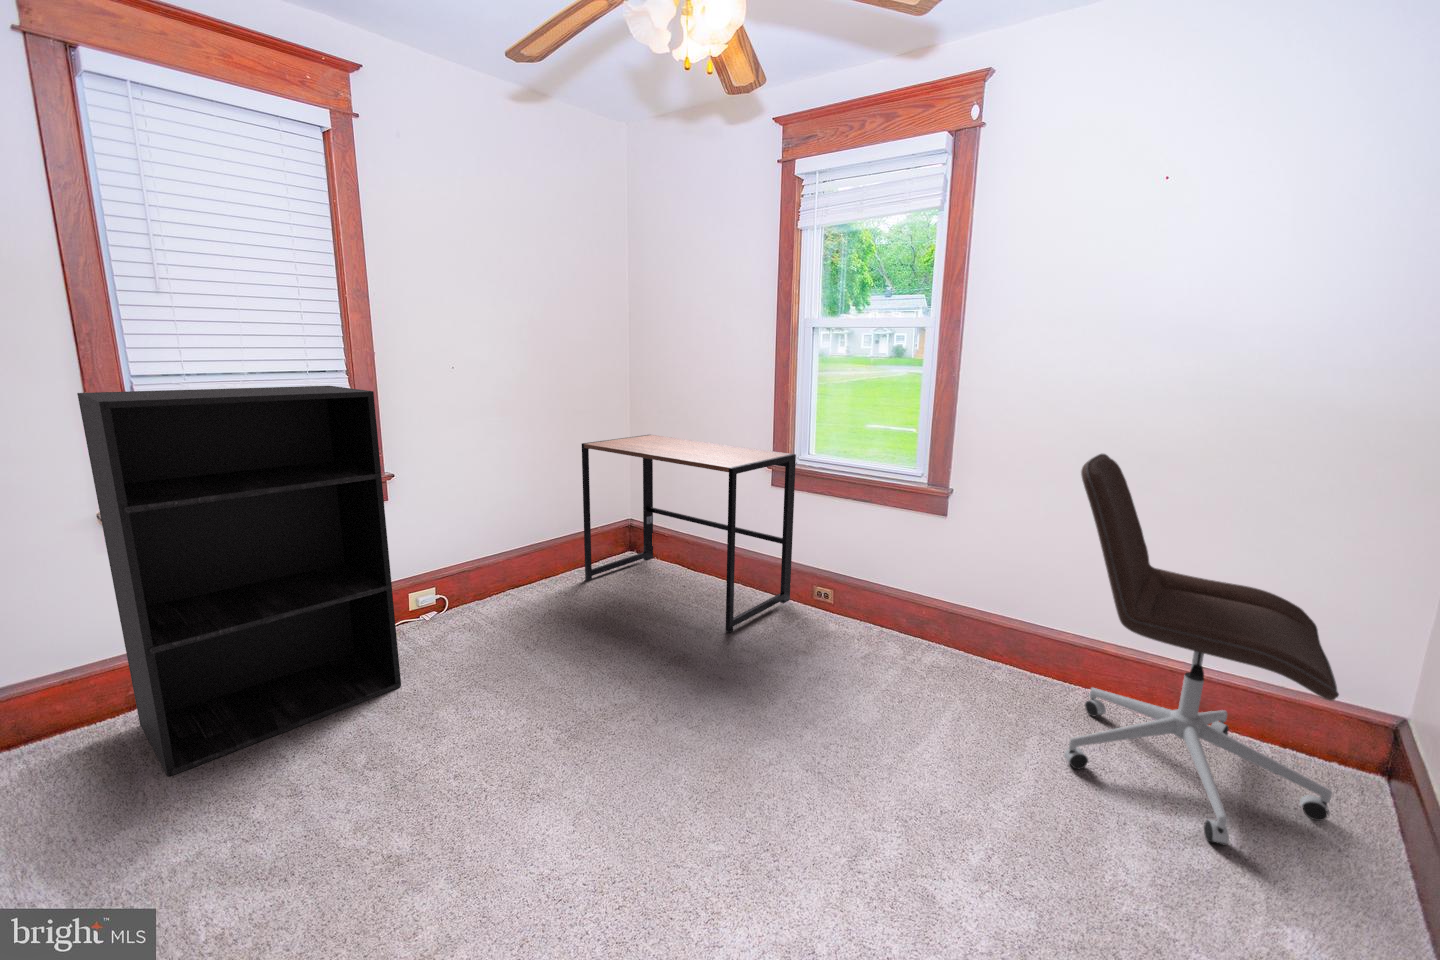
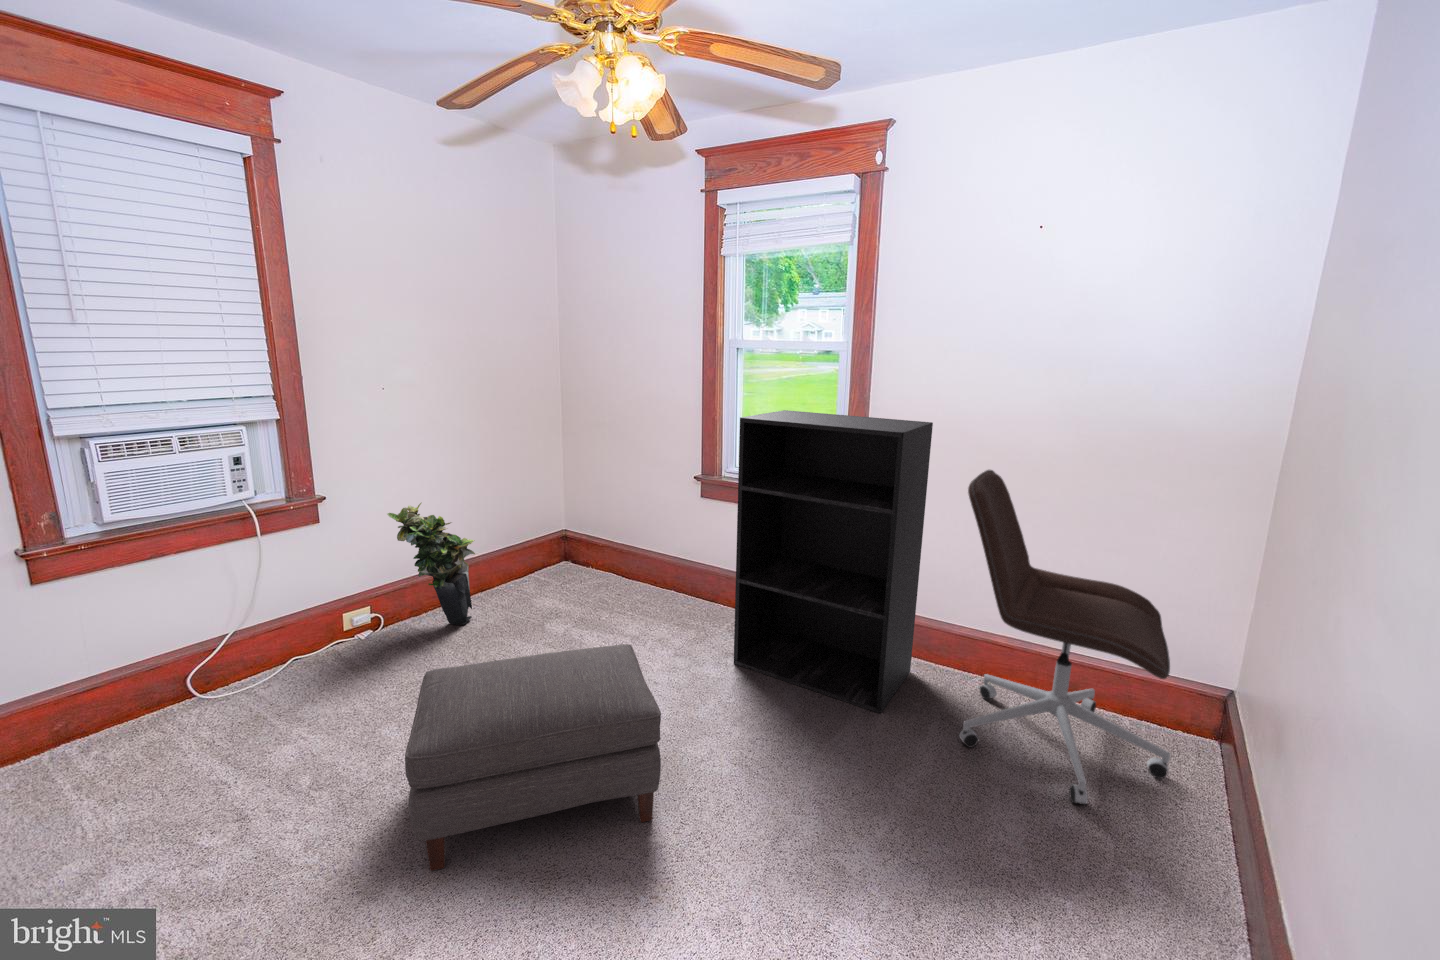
bookshelf: present [77,386,401,776] -> present [734,410,933,713]
desk: present [582,435,796,633] -> none [518,447,725,637]
potted plant: none [451,485,537,611] -> present [387,503,475,625]
ottoman: none [455,634,728,863] -> present [405,644,661,871]

